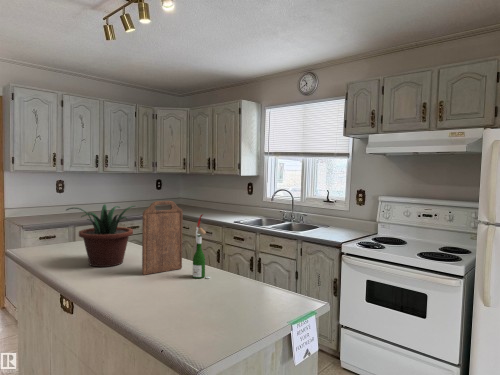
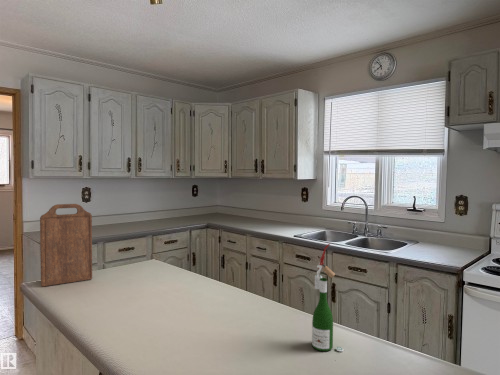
cutting board: present [142,201,183,275] -> present [40,204,92,286]
potted plant: present [67,205,134,267] -> none [104,224,204,324]

